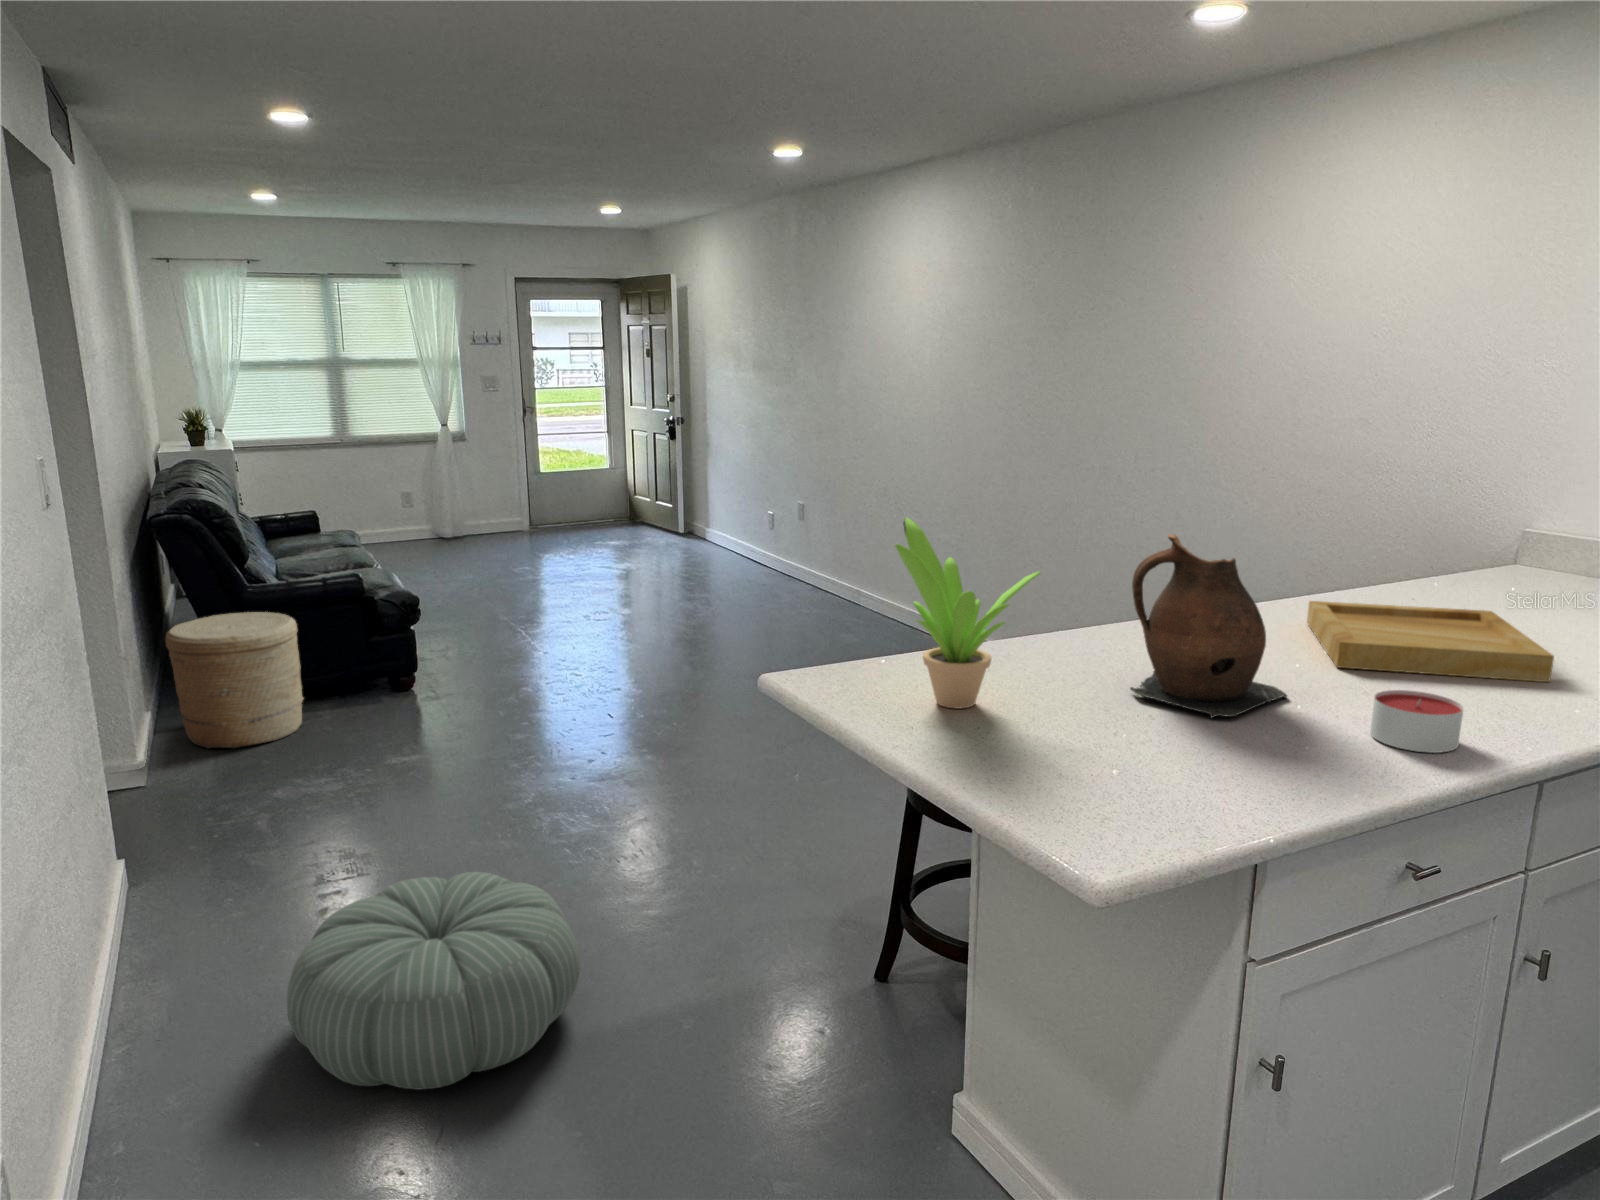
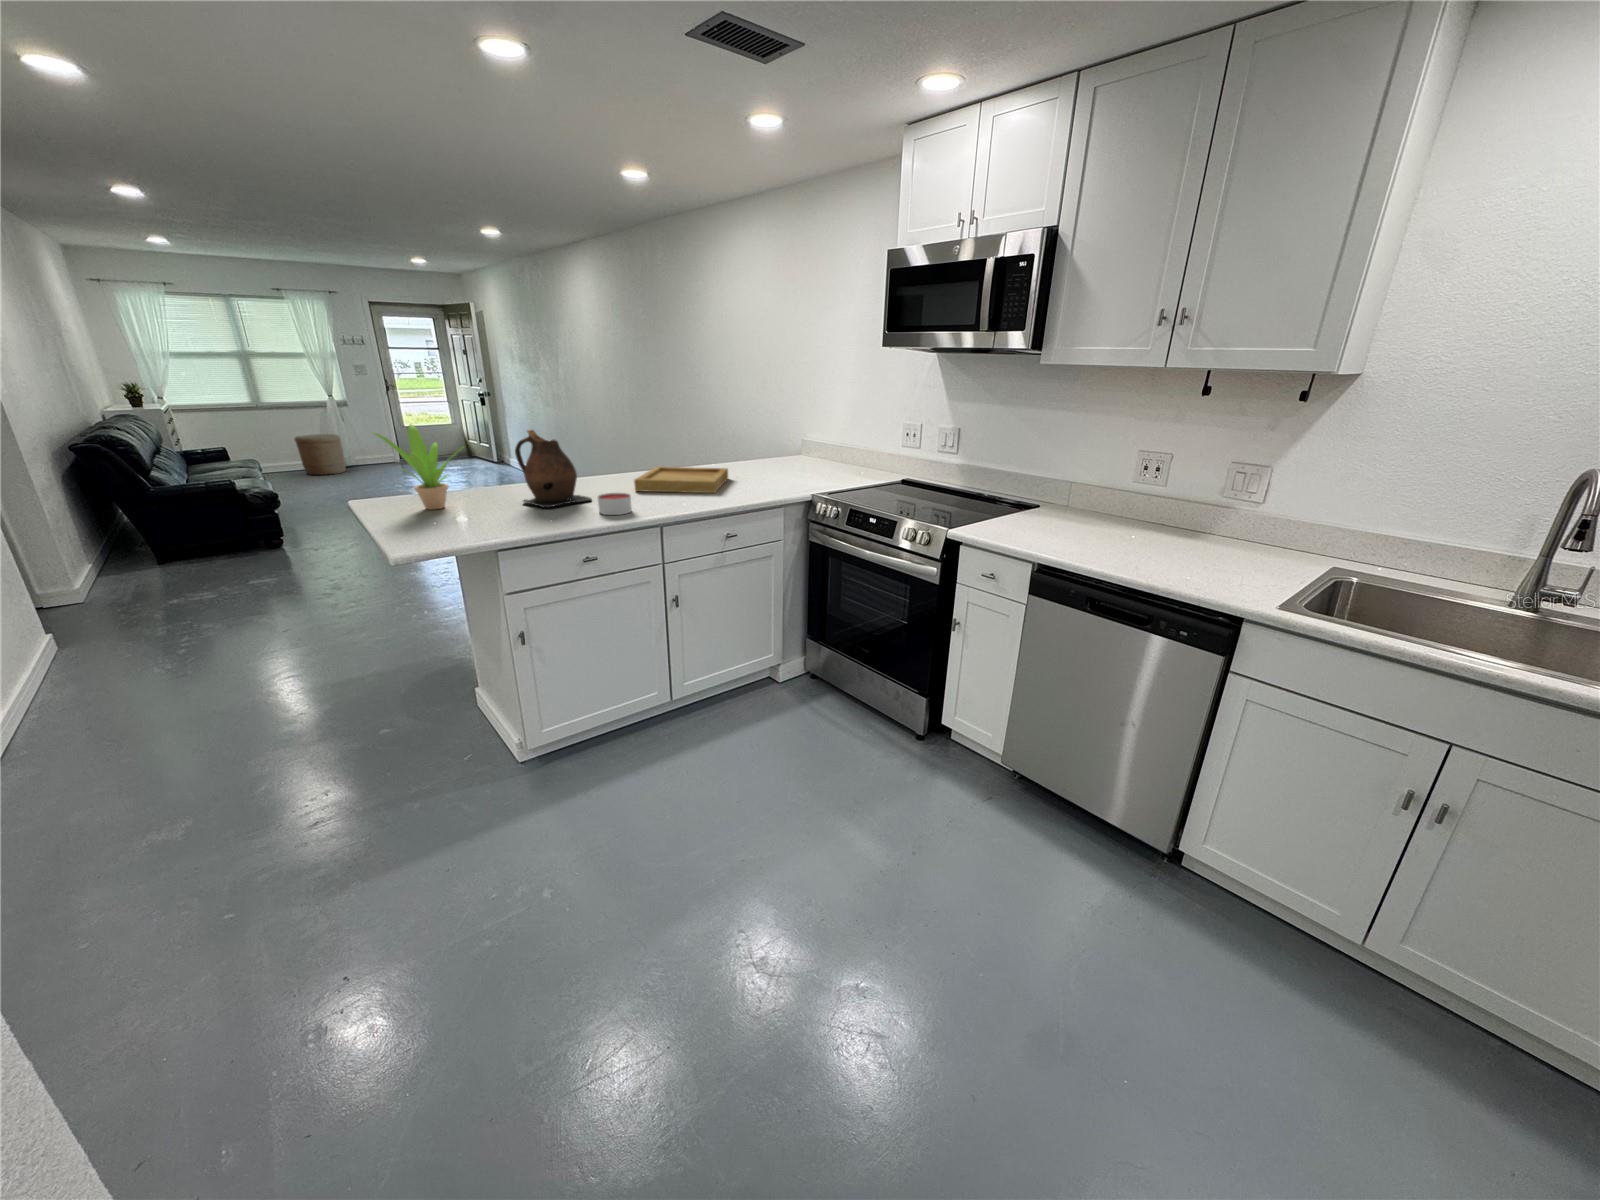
woven basket: present [166,612,304,748] -> present [295,434,346,475]
pouf: present [287,872,580,1090] -> none [130,617,311,712]

